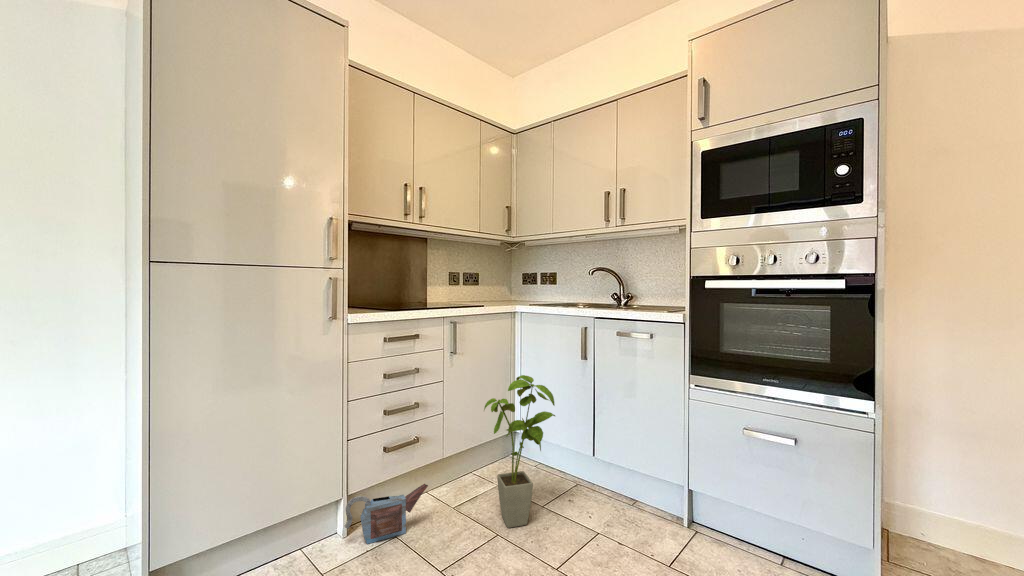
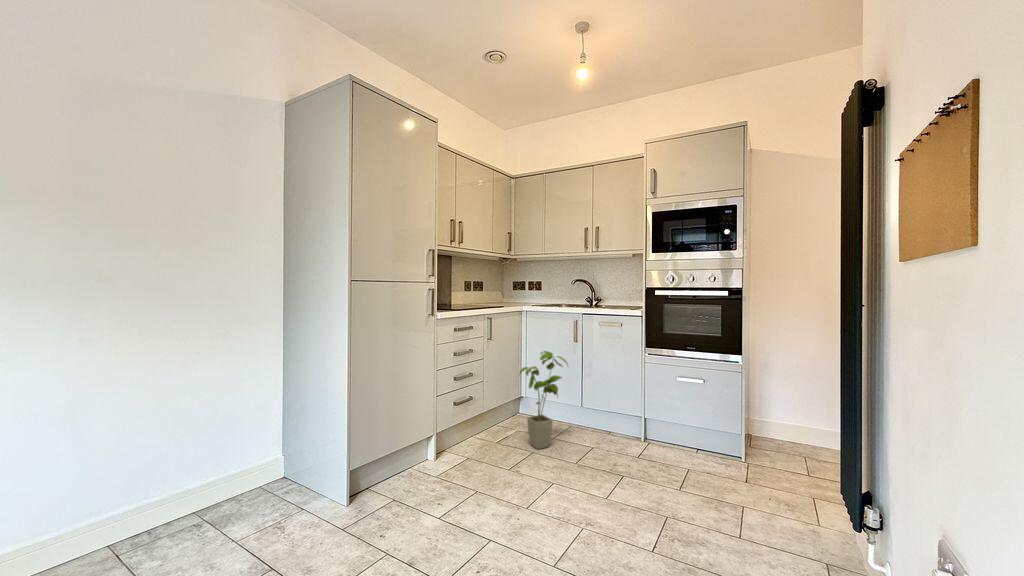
watering can: present [344,484,428,544] -> none [438,424,485,463]

